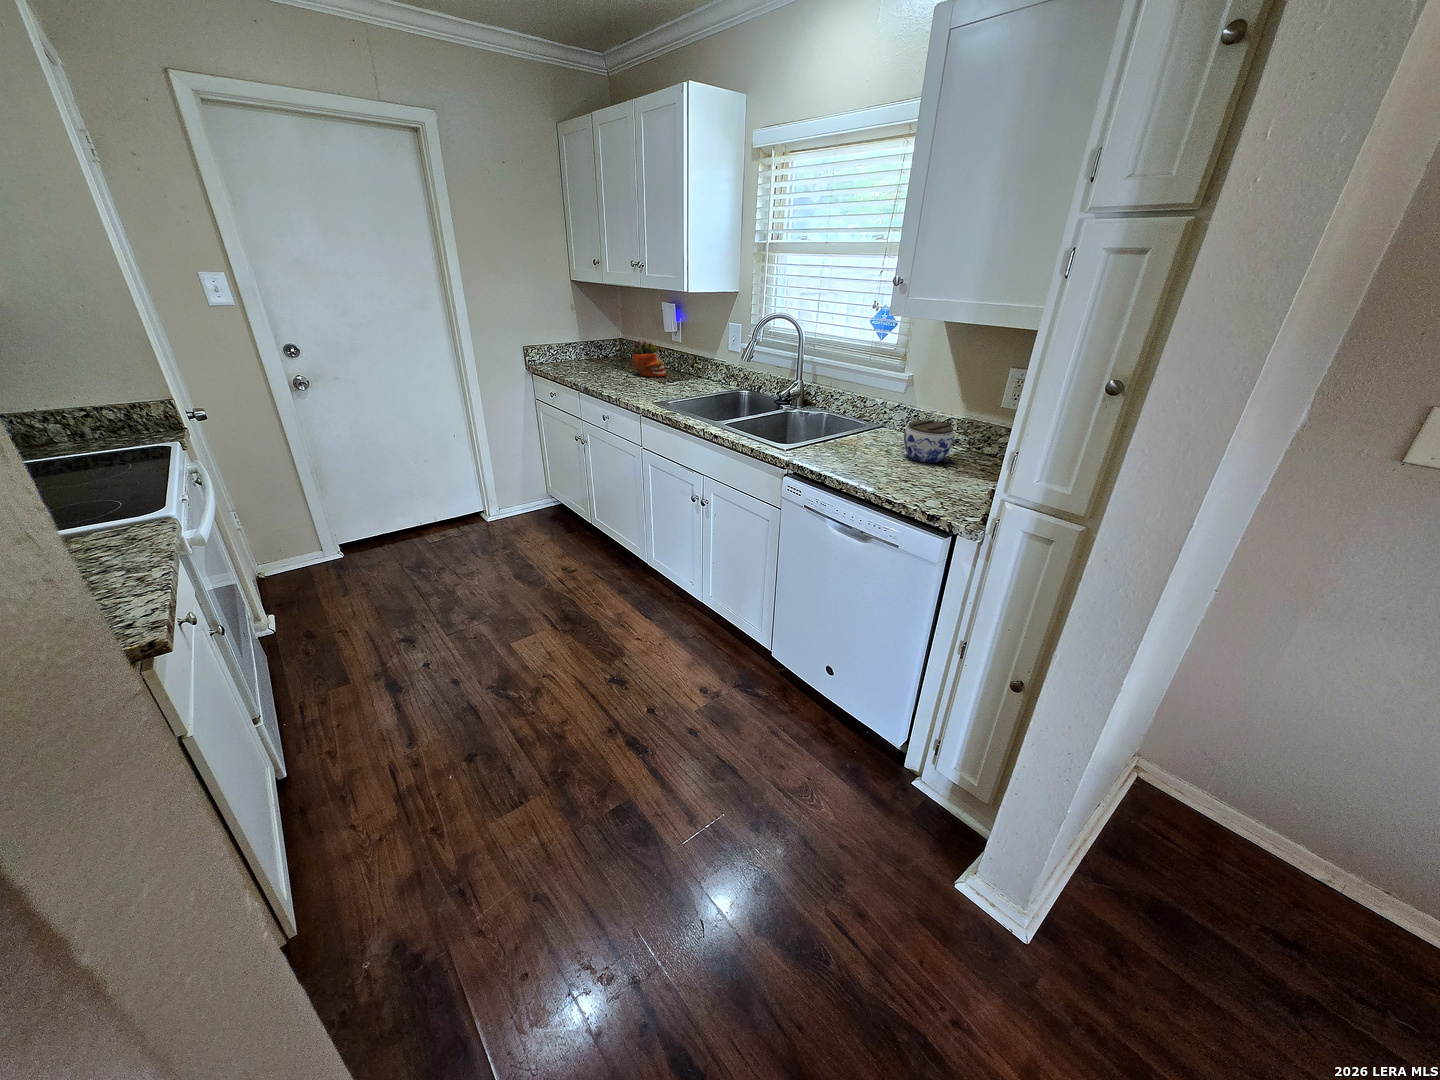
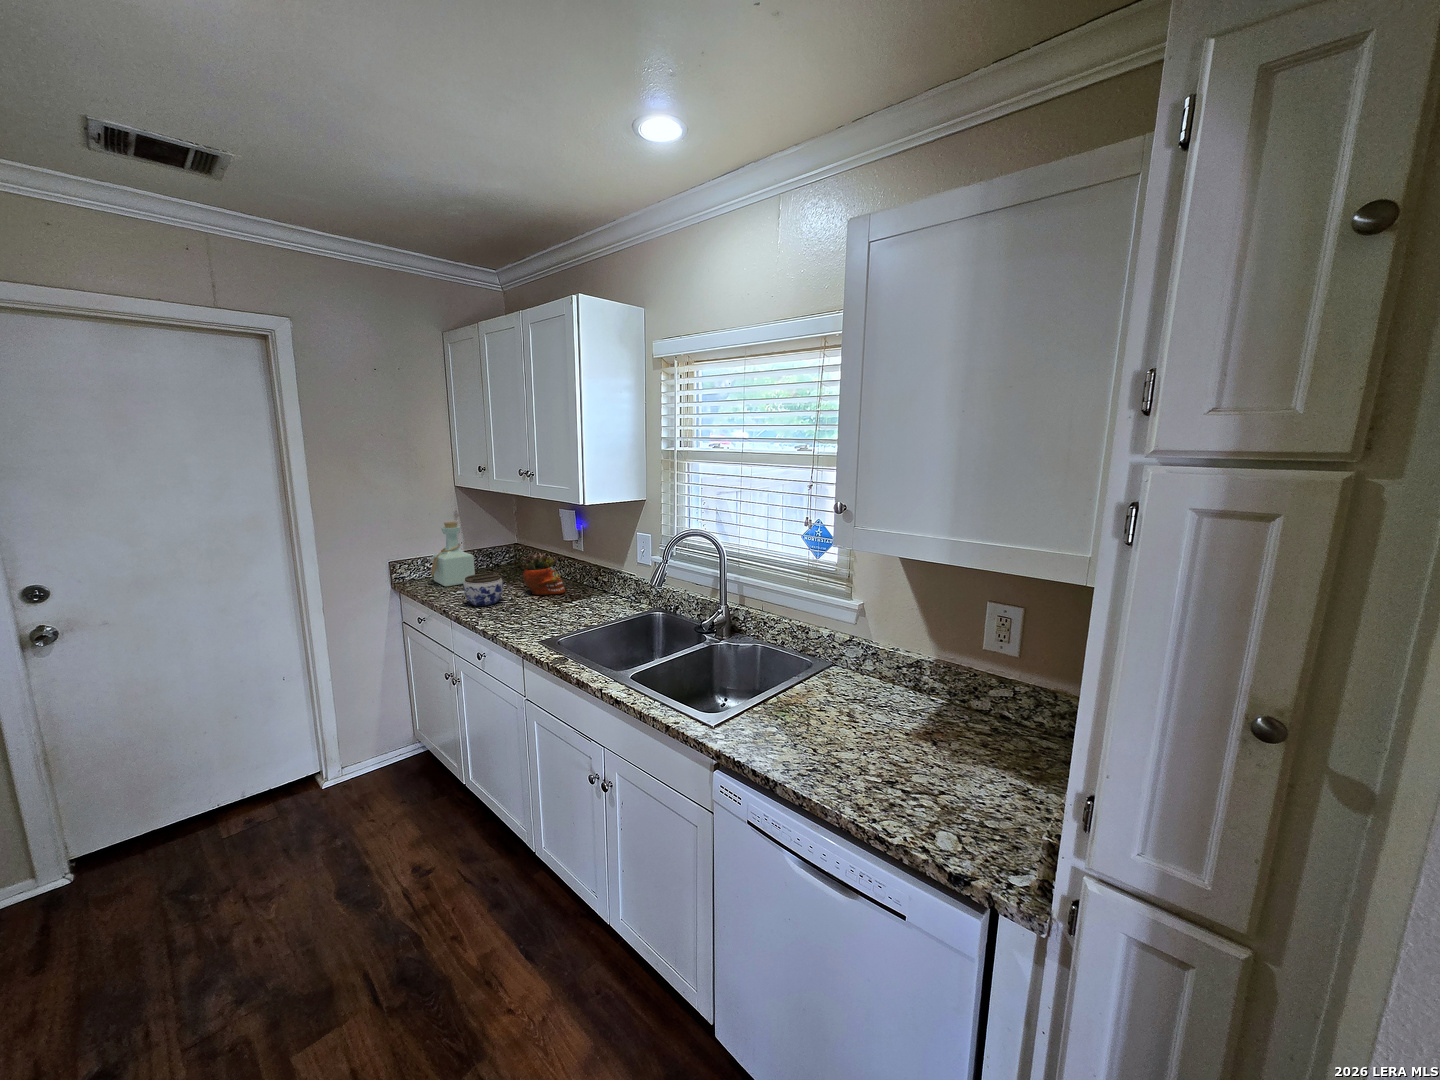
bottle: none [556,311,591,368] -> present [431,522,475,587]
jar: present [904,420,954,463] -> present [463,573,503,606]

